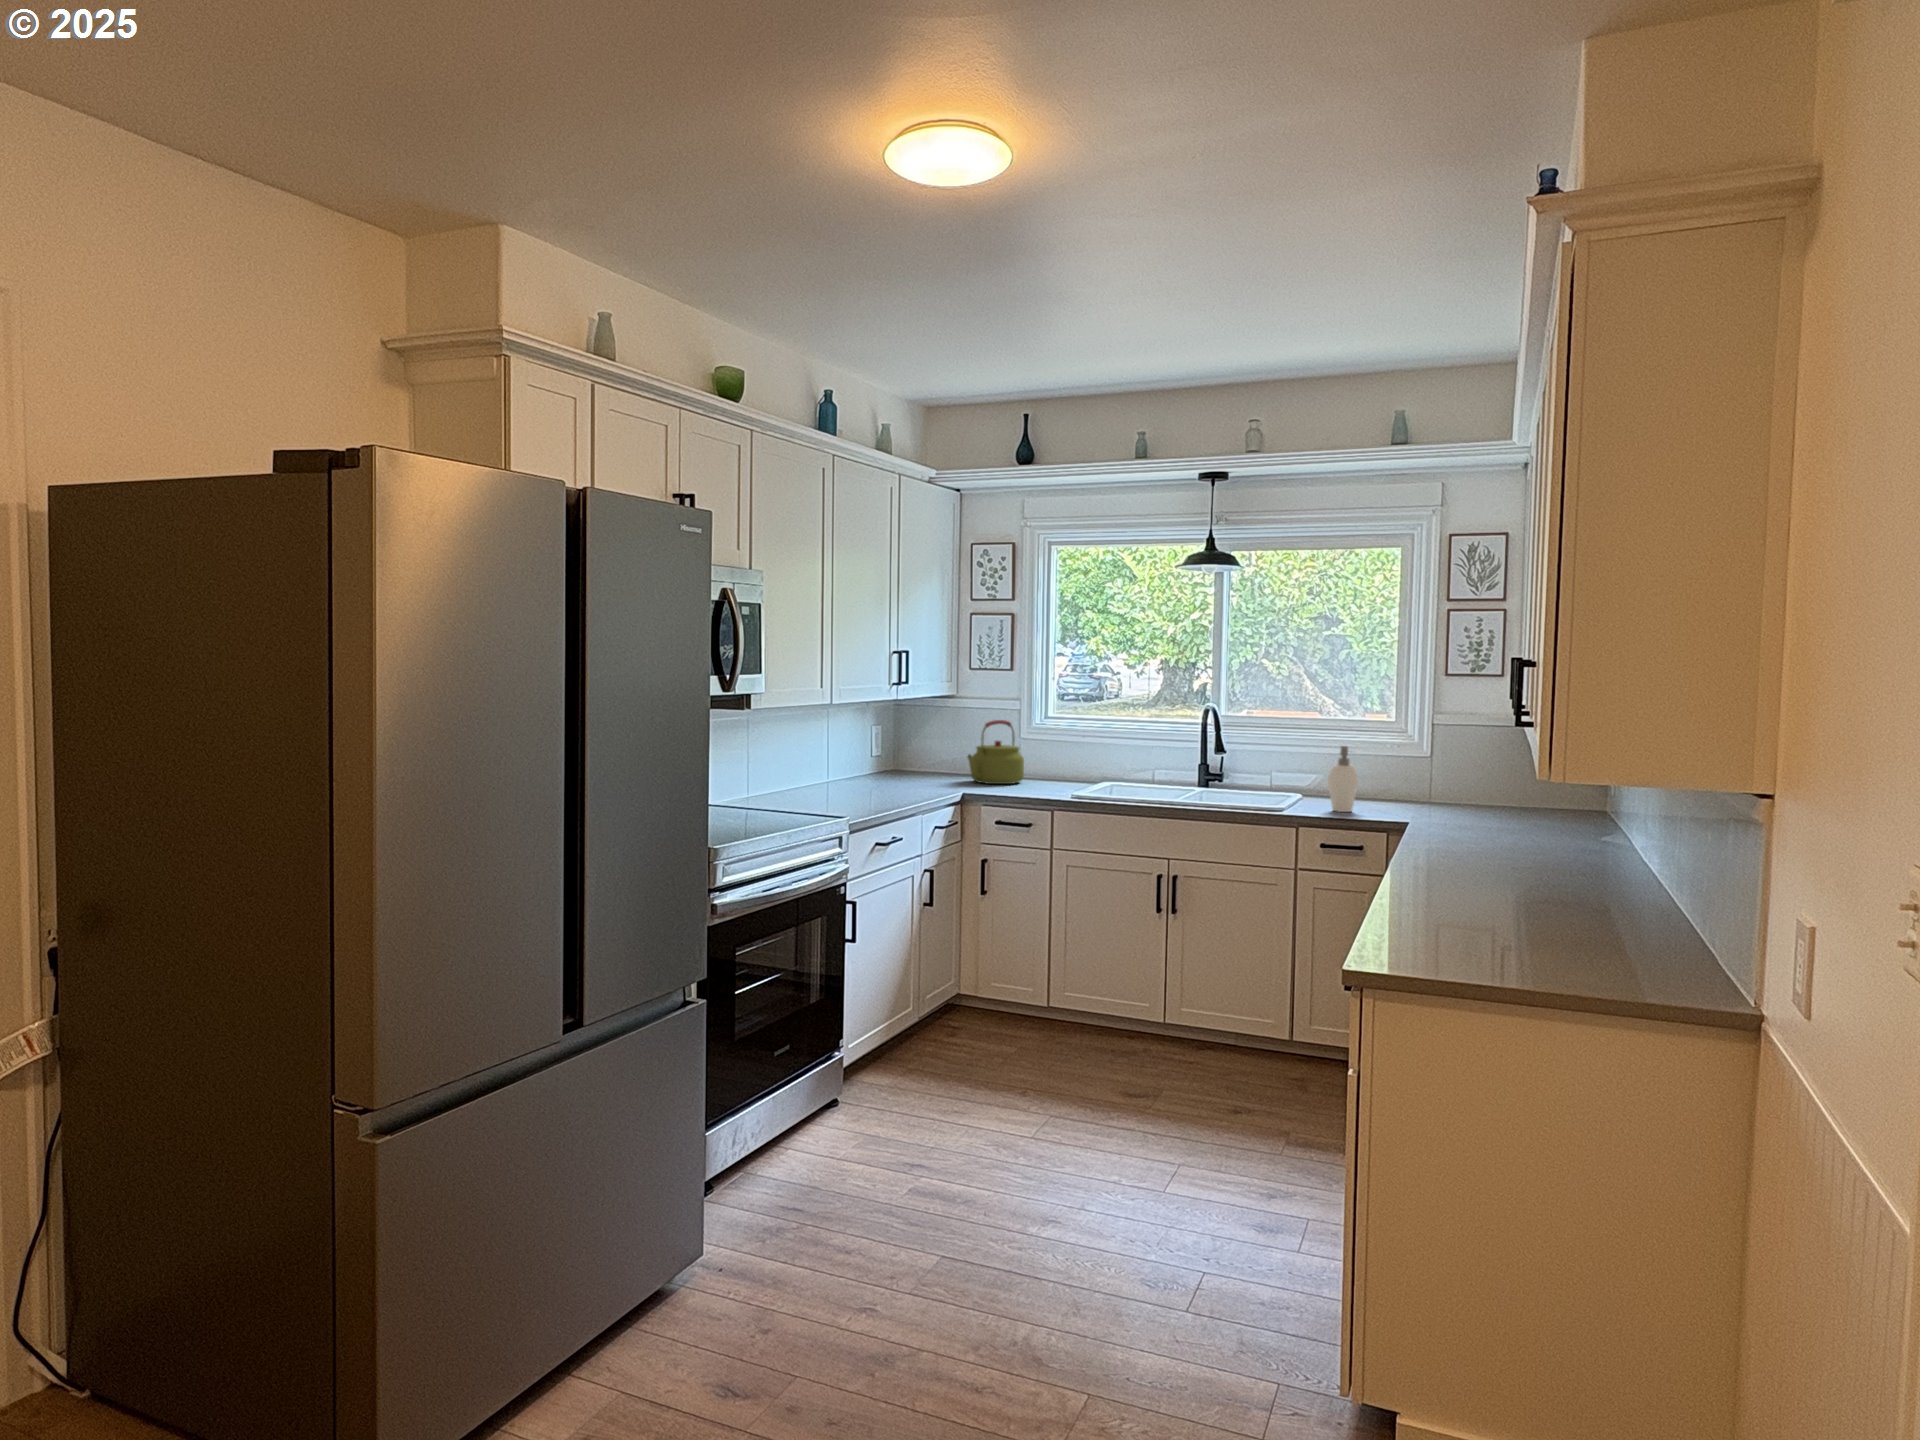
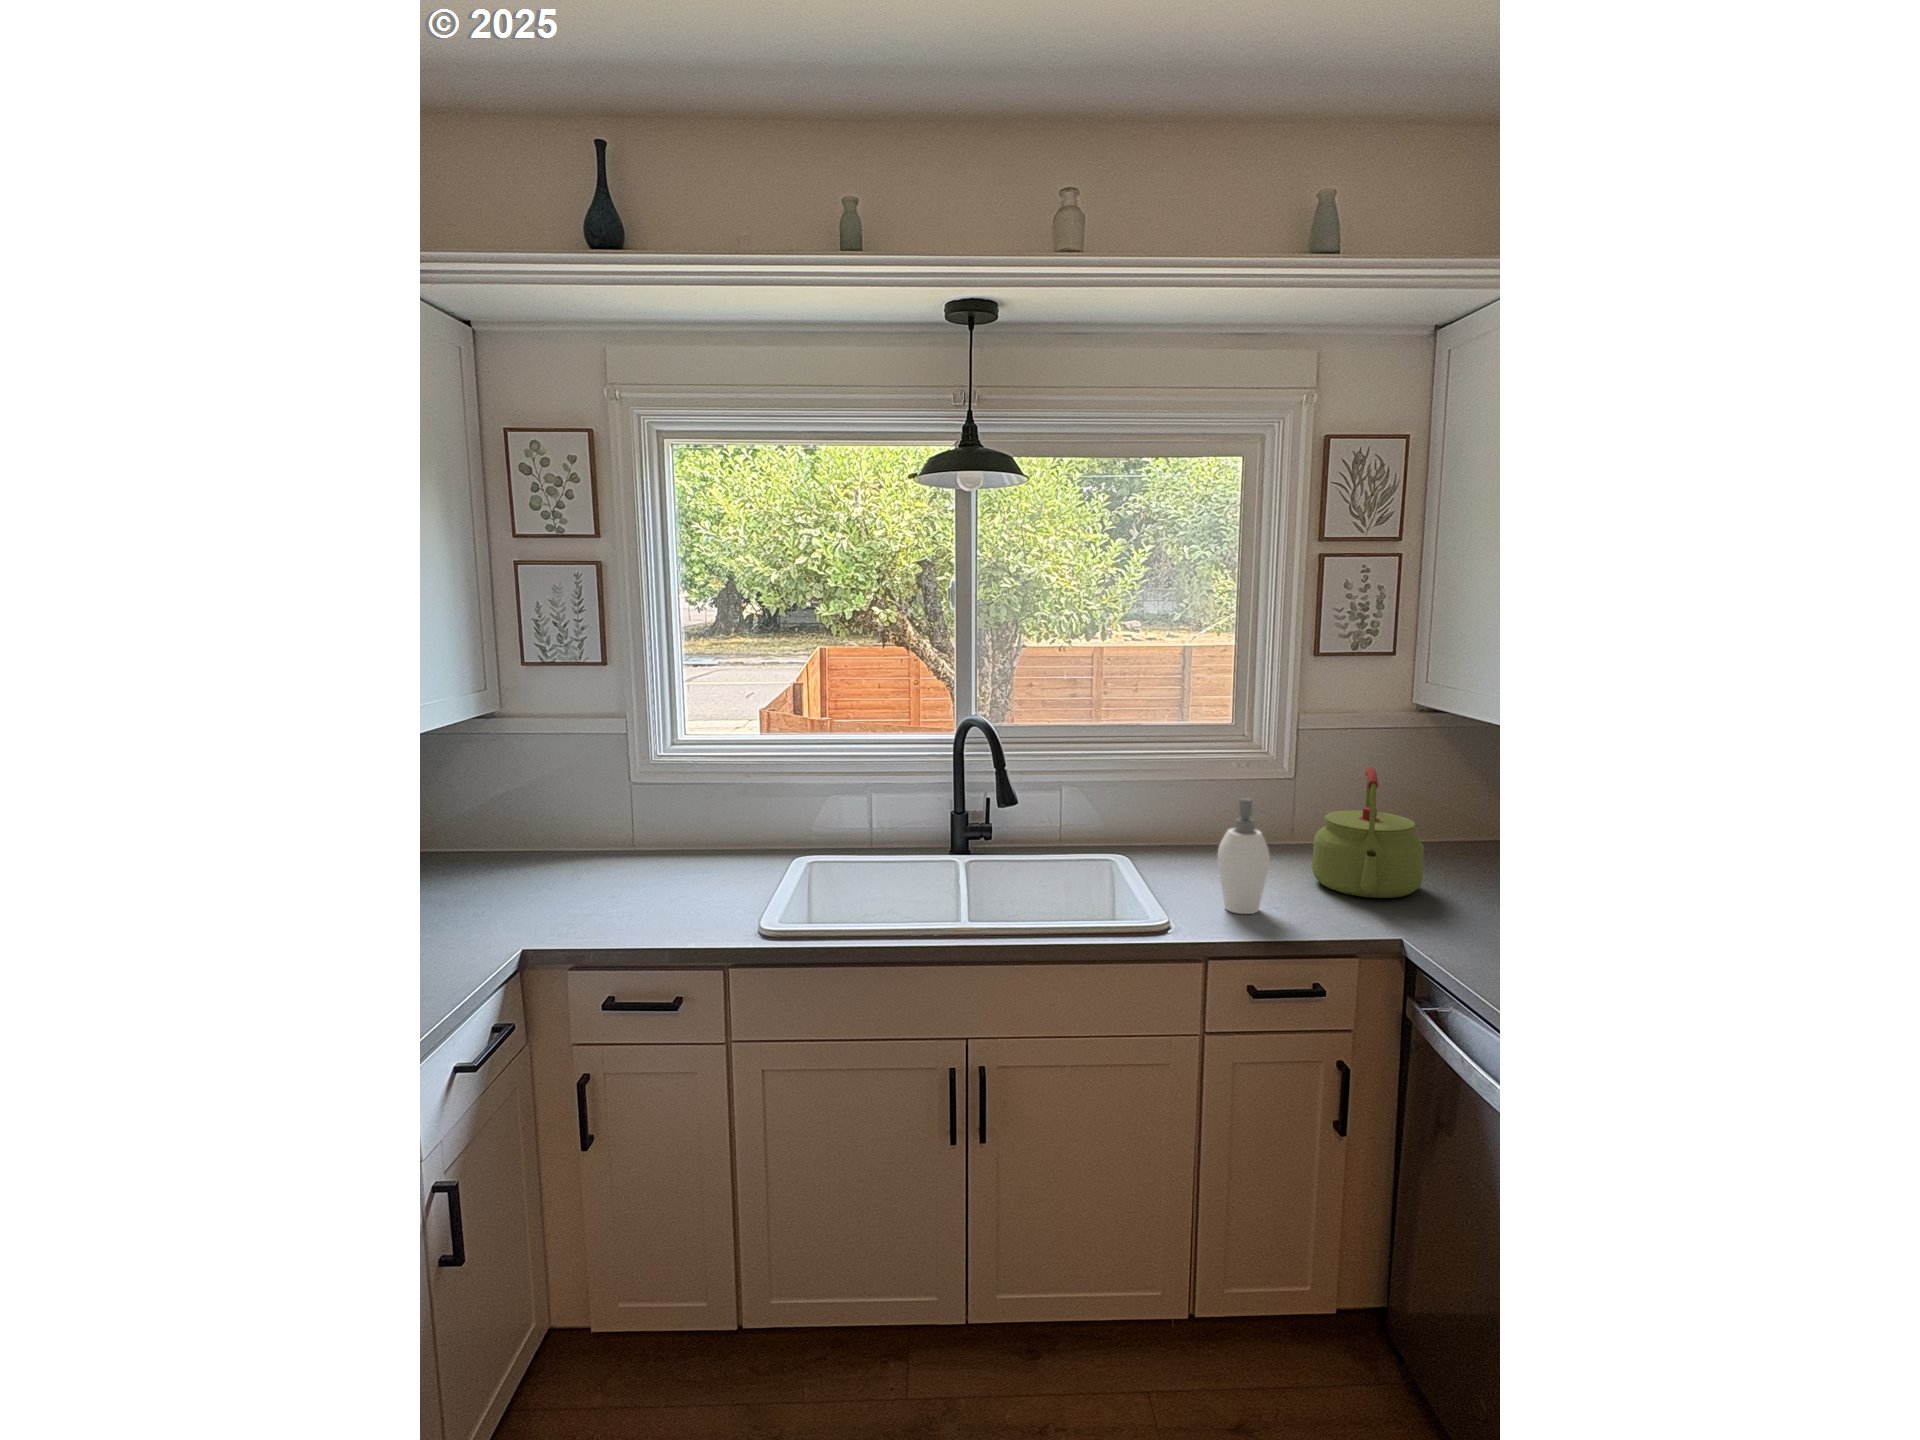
kettle: present [968,720,1024,784] -> present [1312,767,1424,898]

